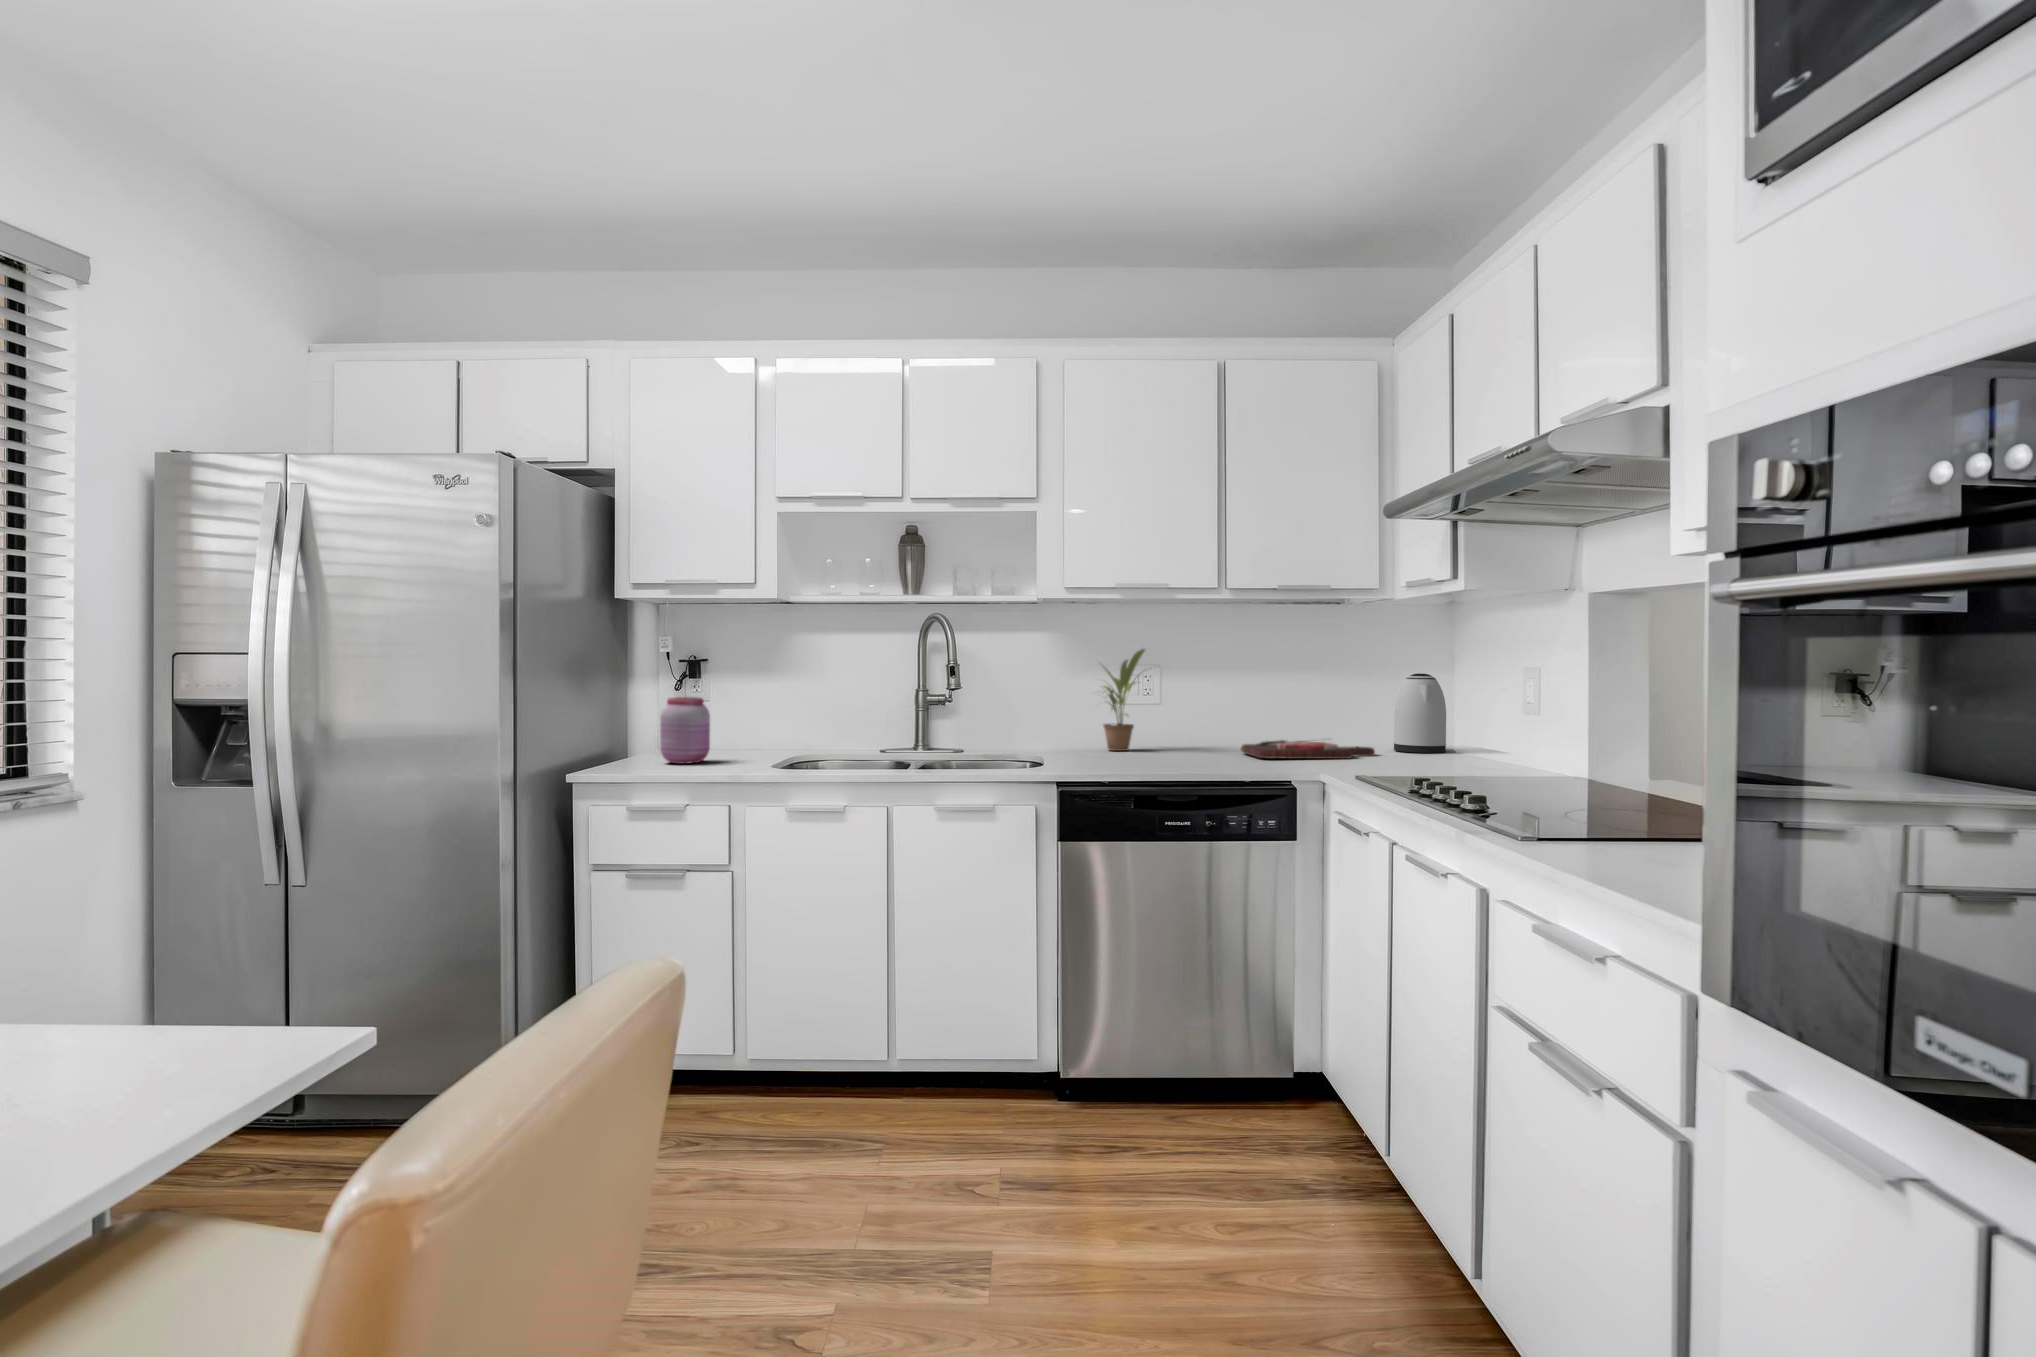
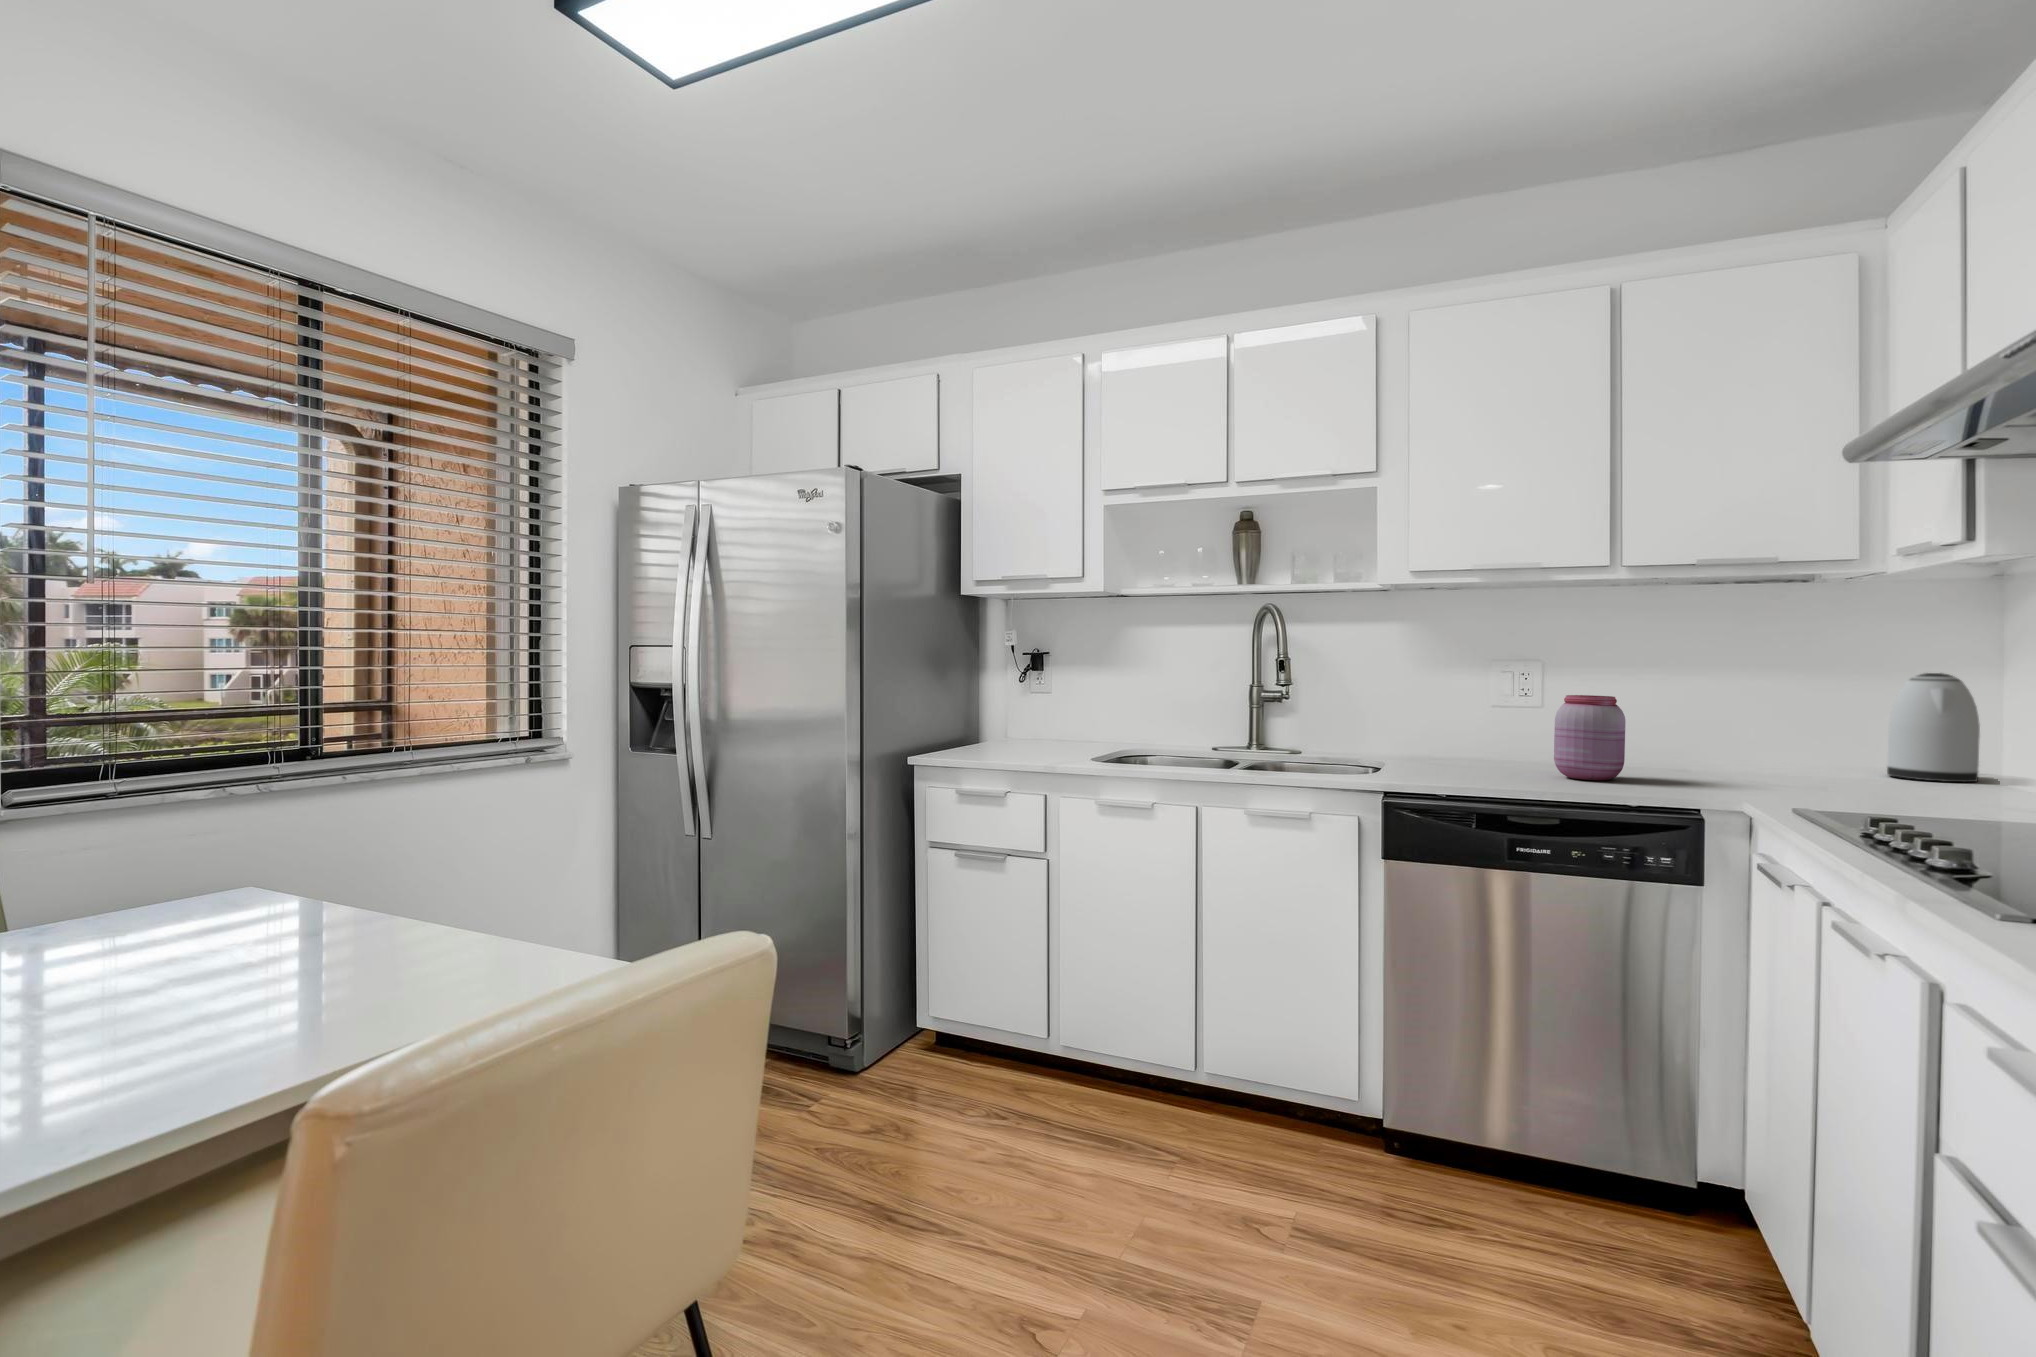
potted plant: present [1100,649,1146,751] -> none [1451,639,1536,758]
jar: present [660,697,710,764] -> present [1554,695,1626,780]
cutting board: present [1241,740,1375,759] -> none [1642,755,1849,783]

